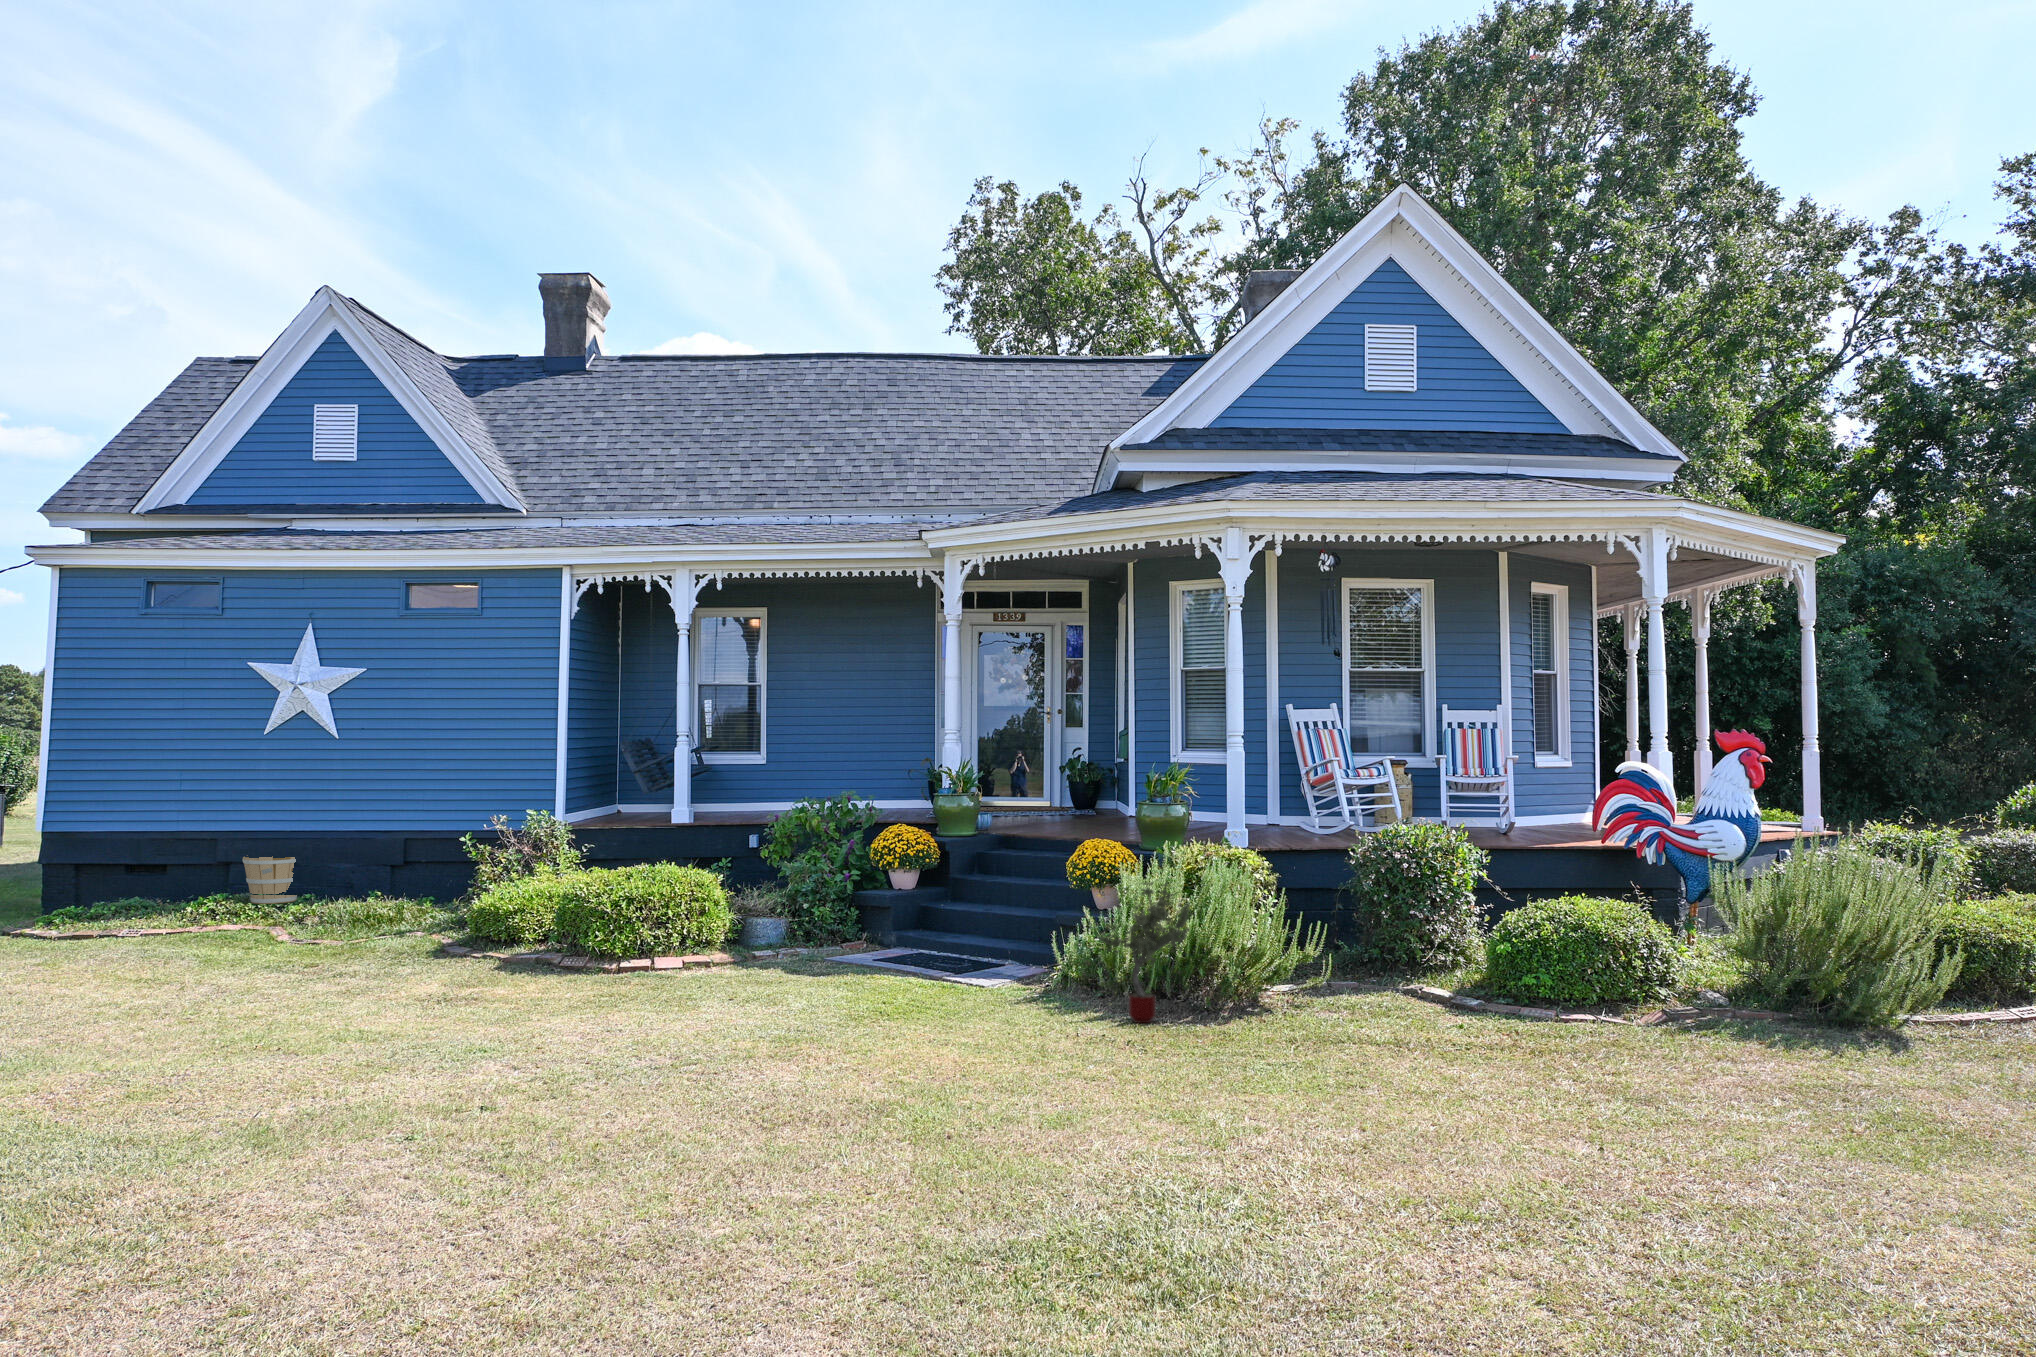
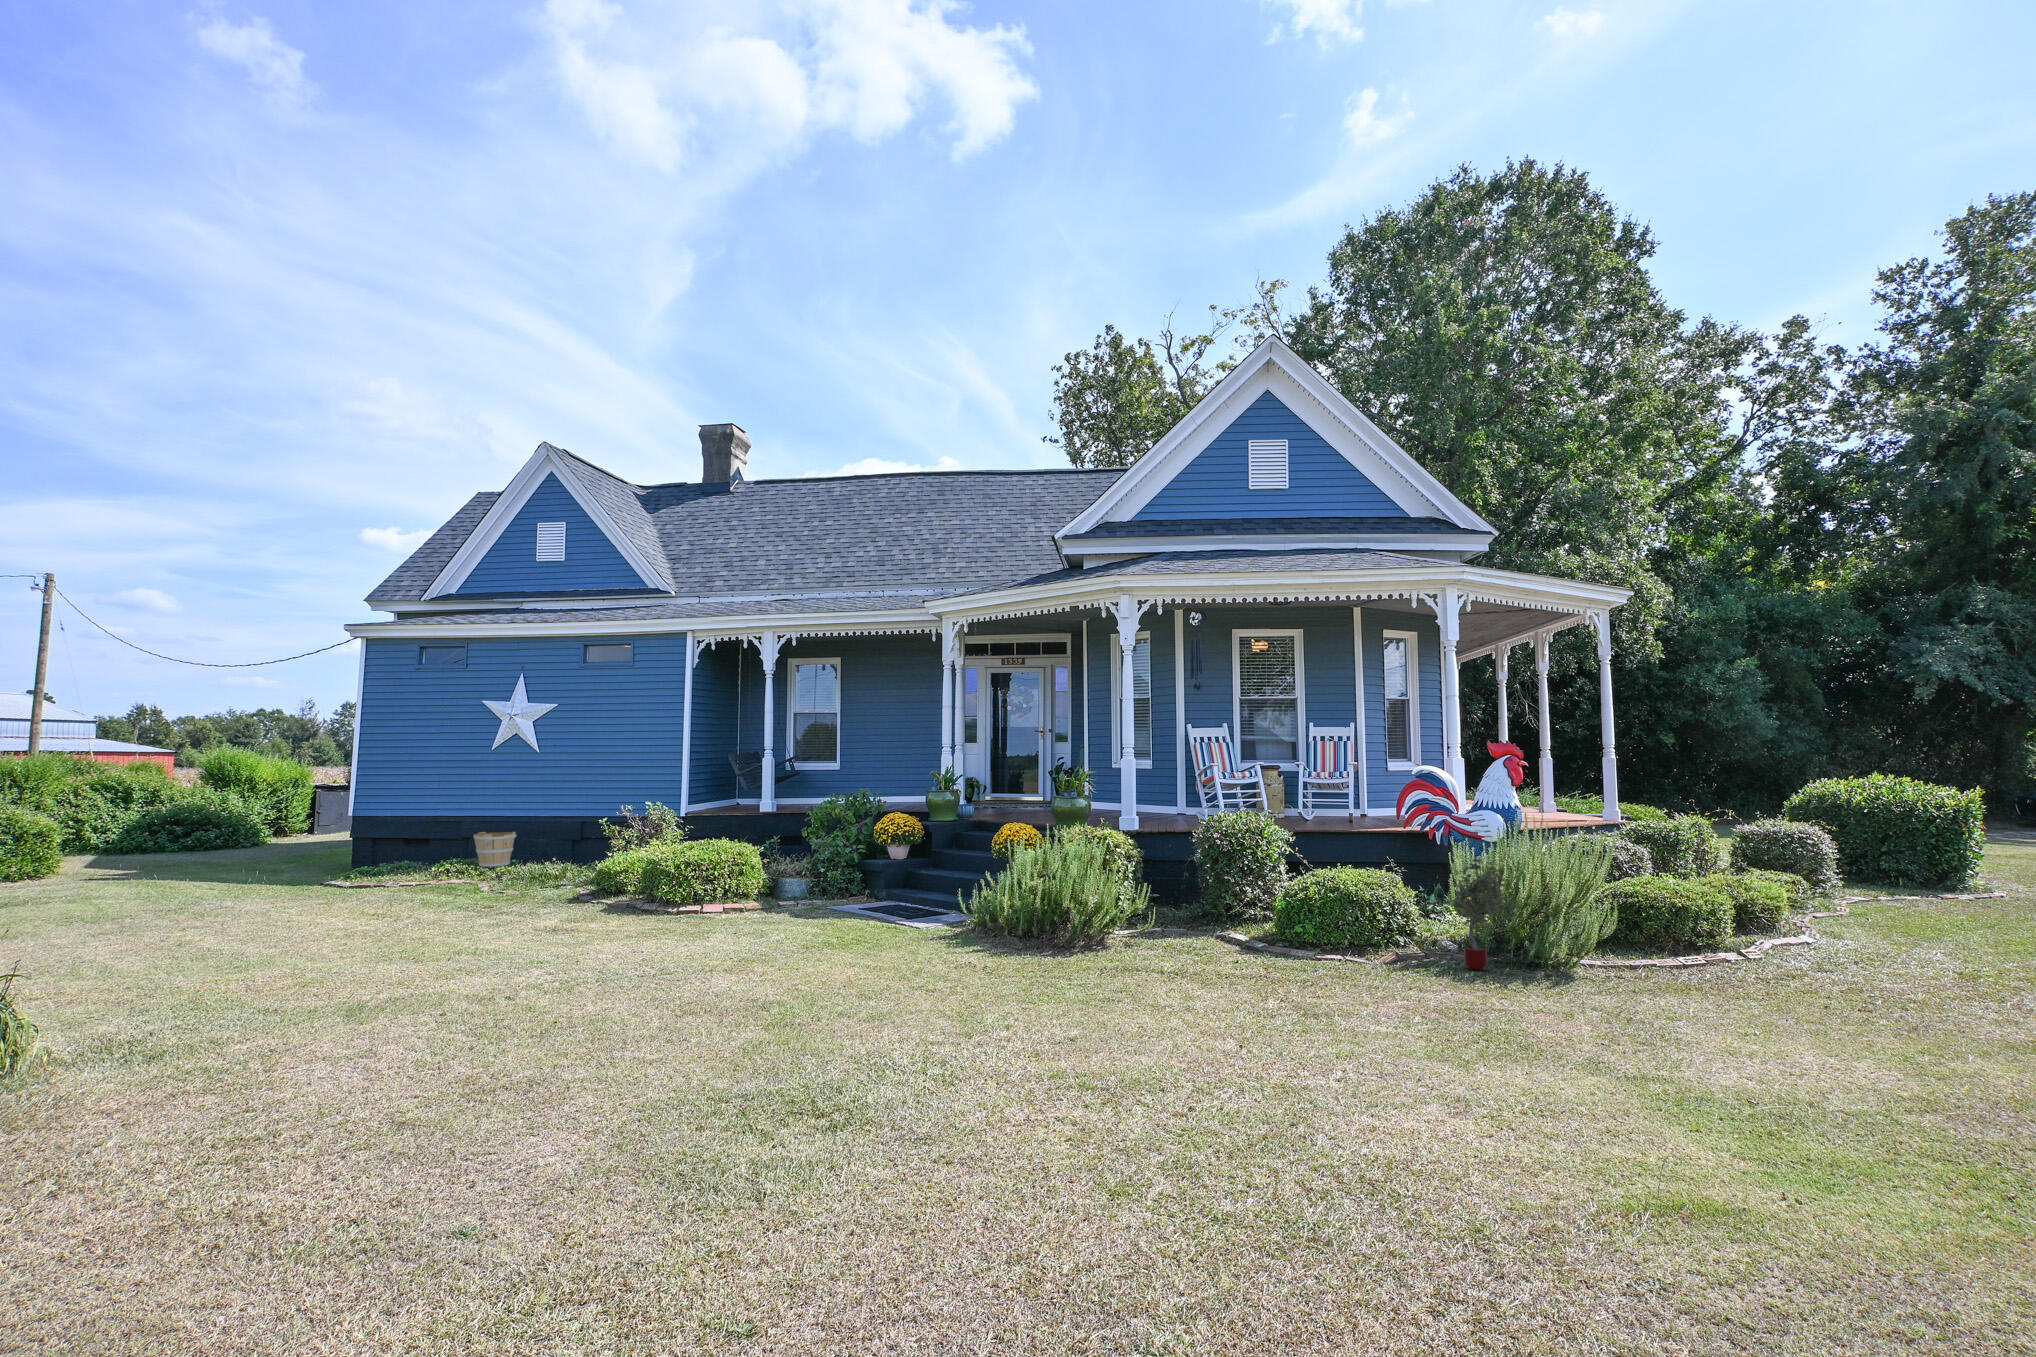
potted tree: present [1099,882,1193,1023] -> present [1452,859,1518,970]

